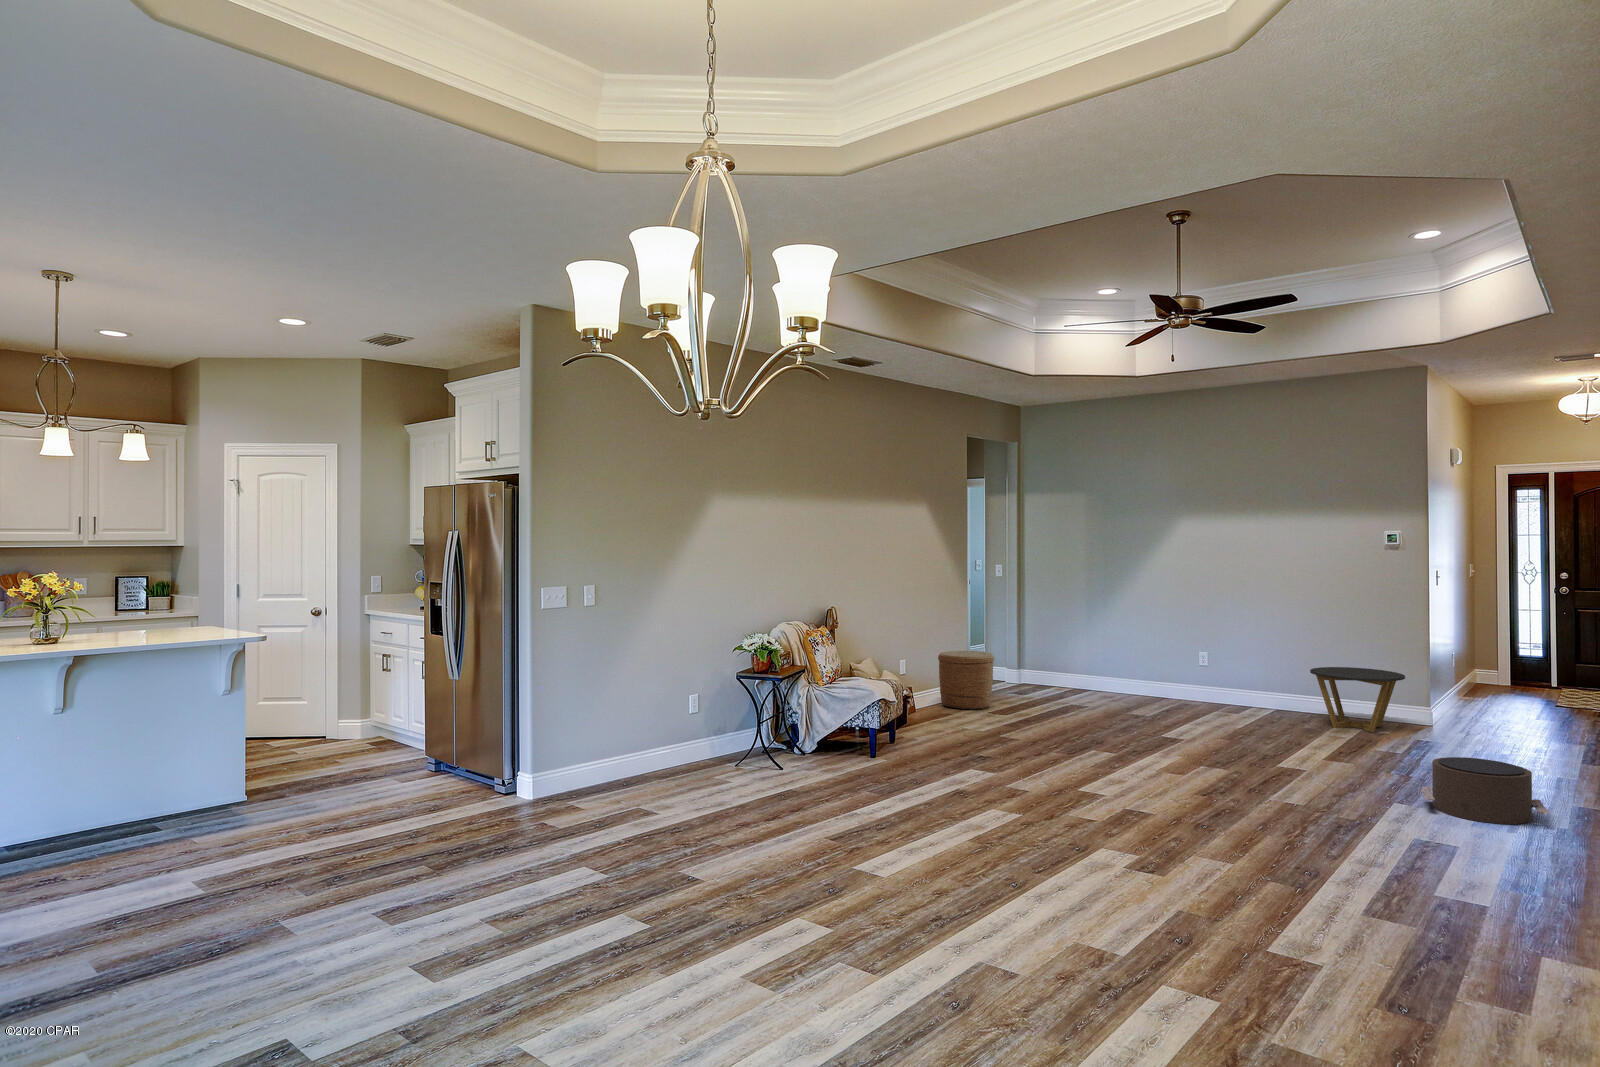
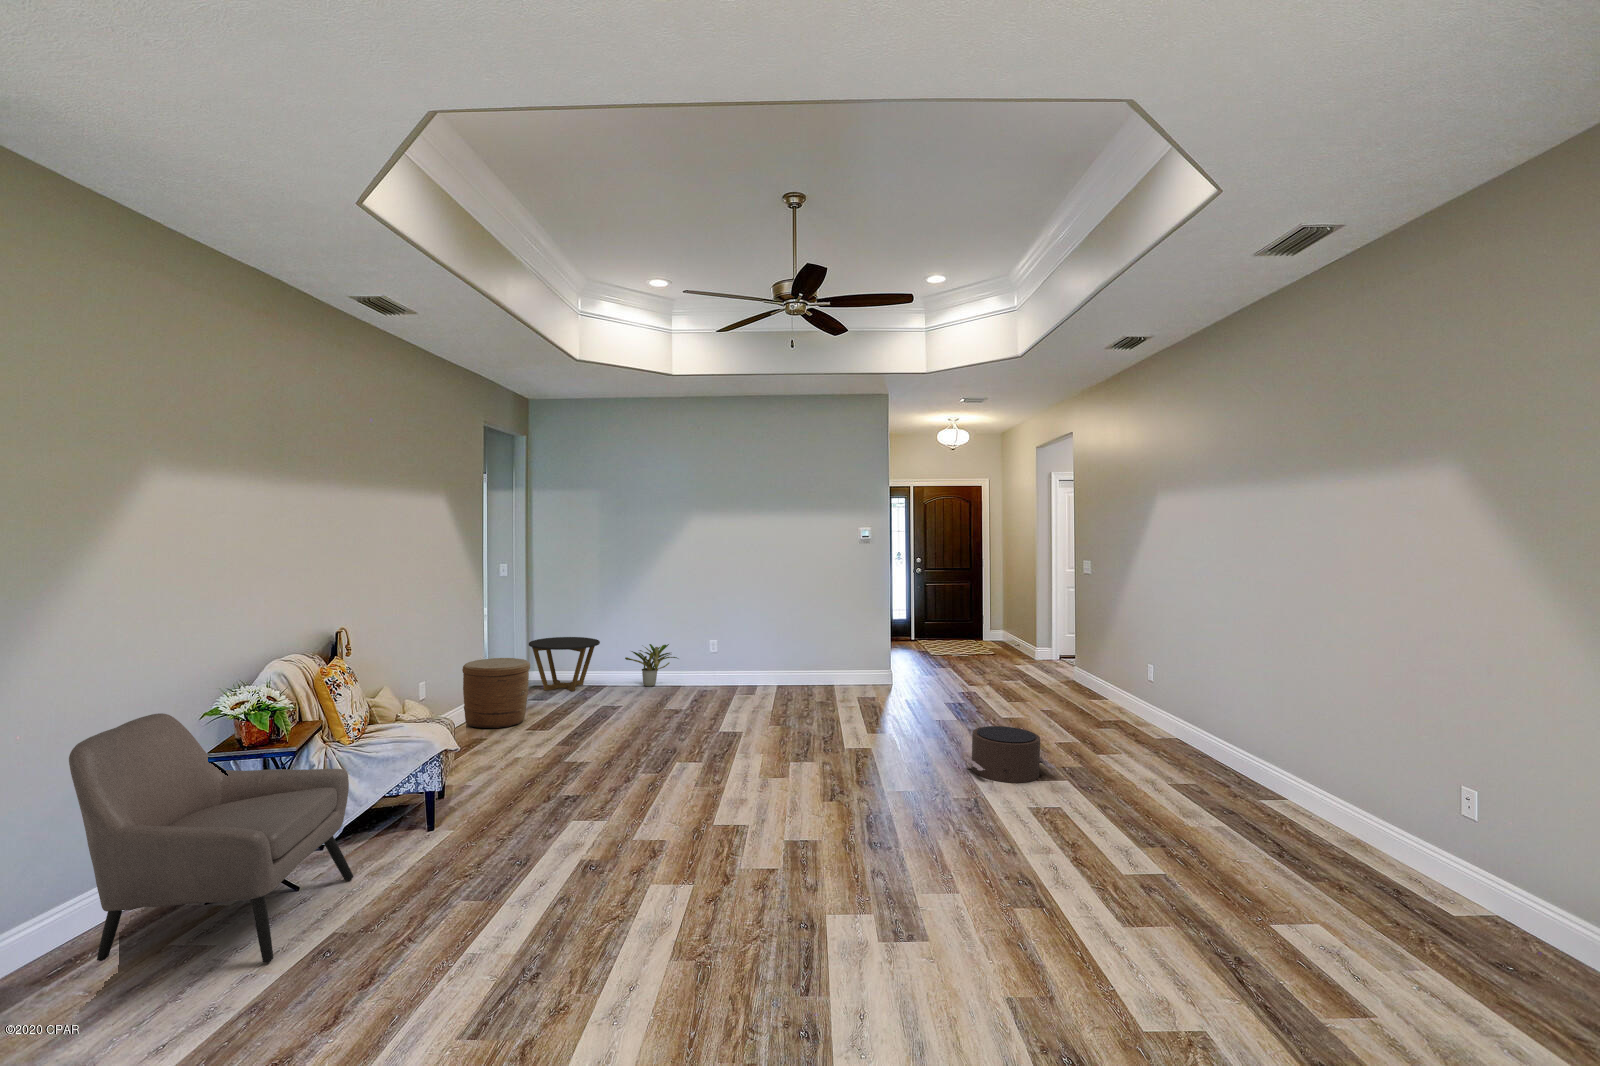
armchair: none [671,645,814,792] -> present [69,713,353,963]
potted plant: none [1102,653,1161,697] -> present [625,644,677,687]
side table: present [1310,667,1405,732] -> present [529,637,600,691]

